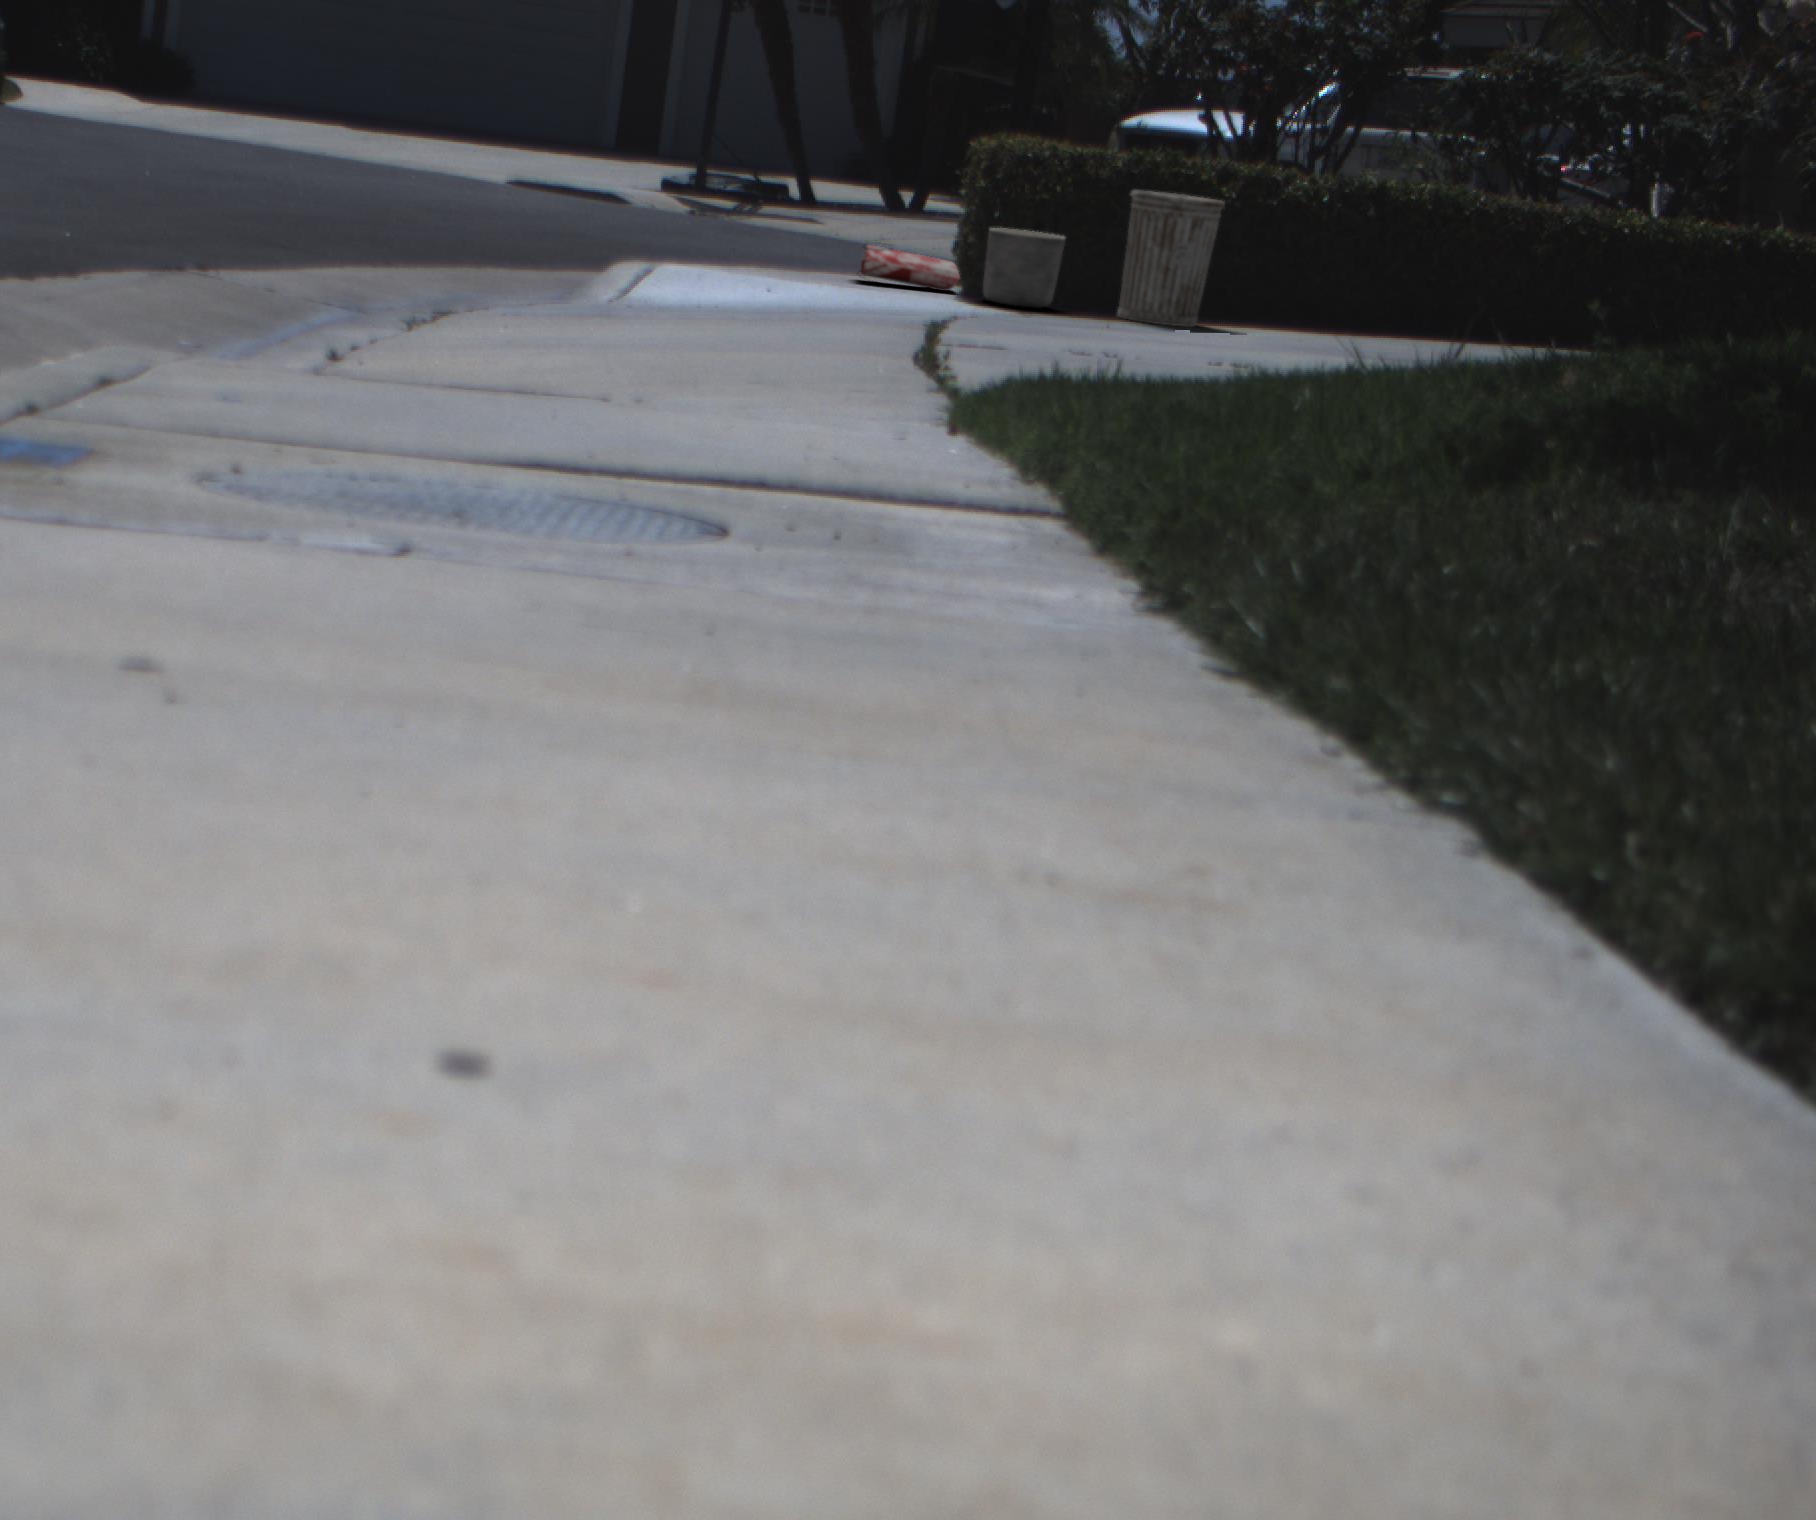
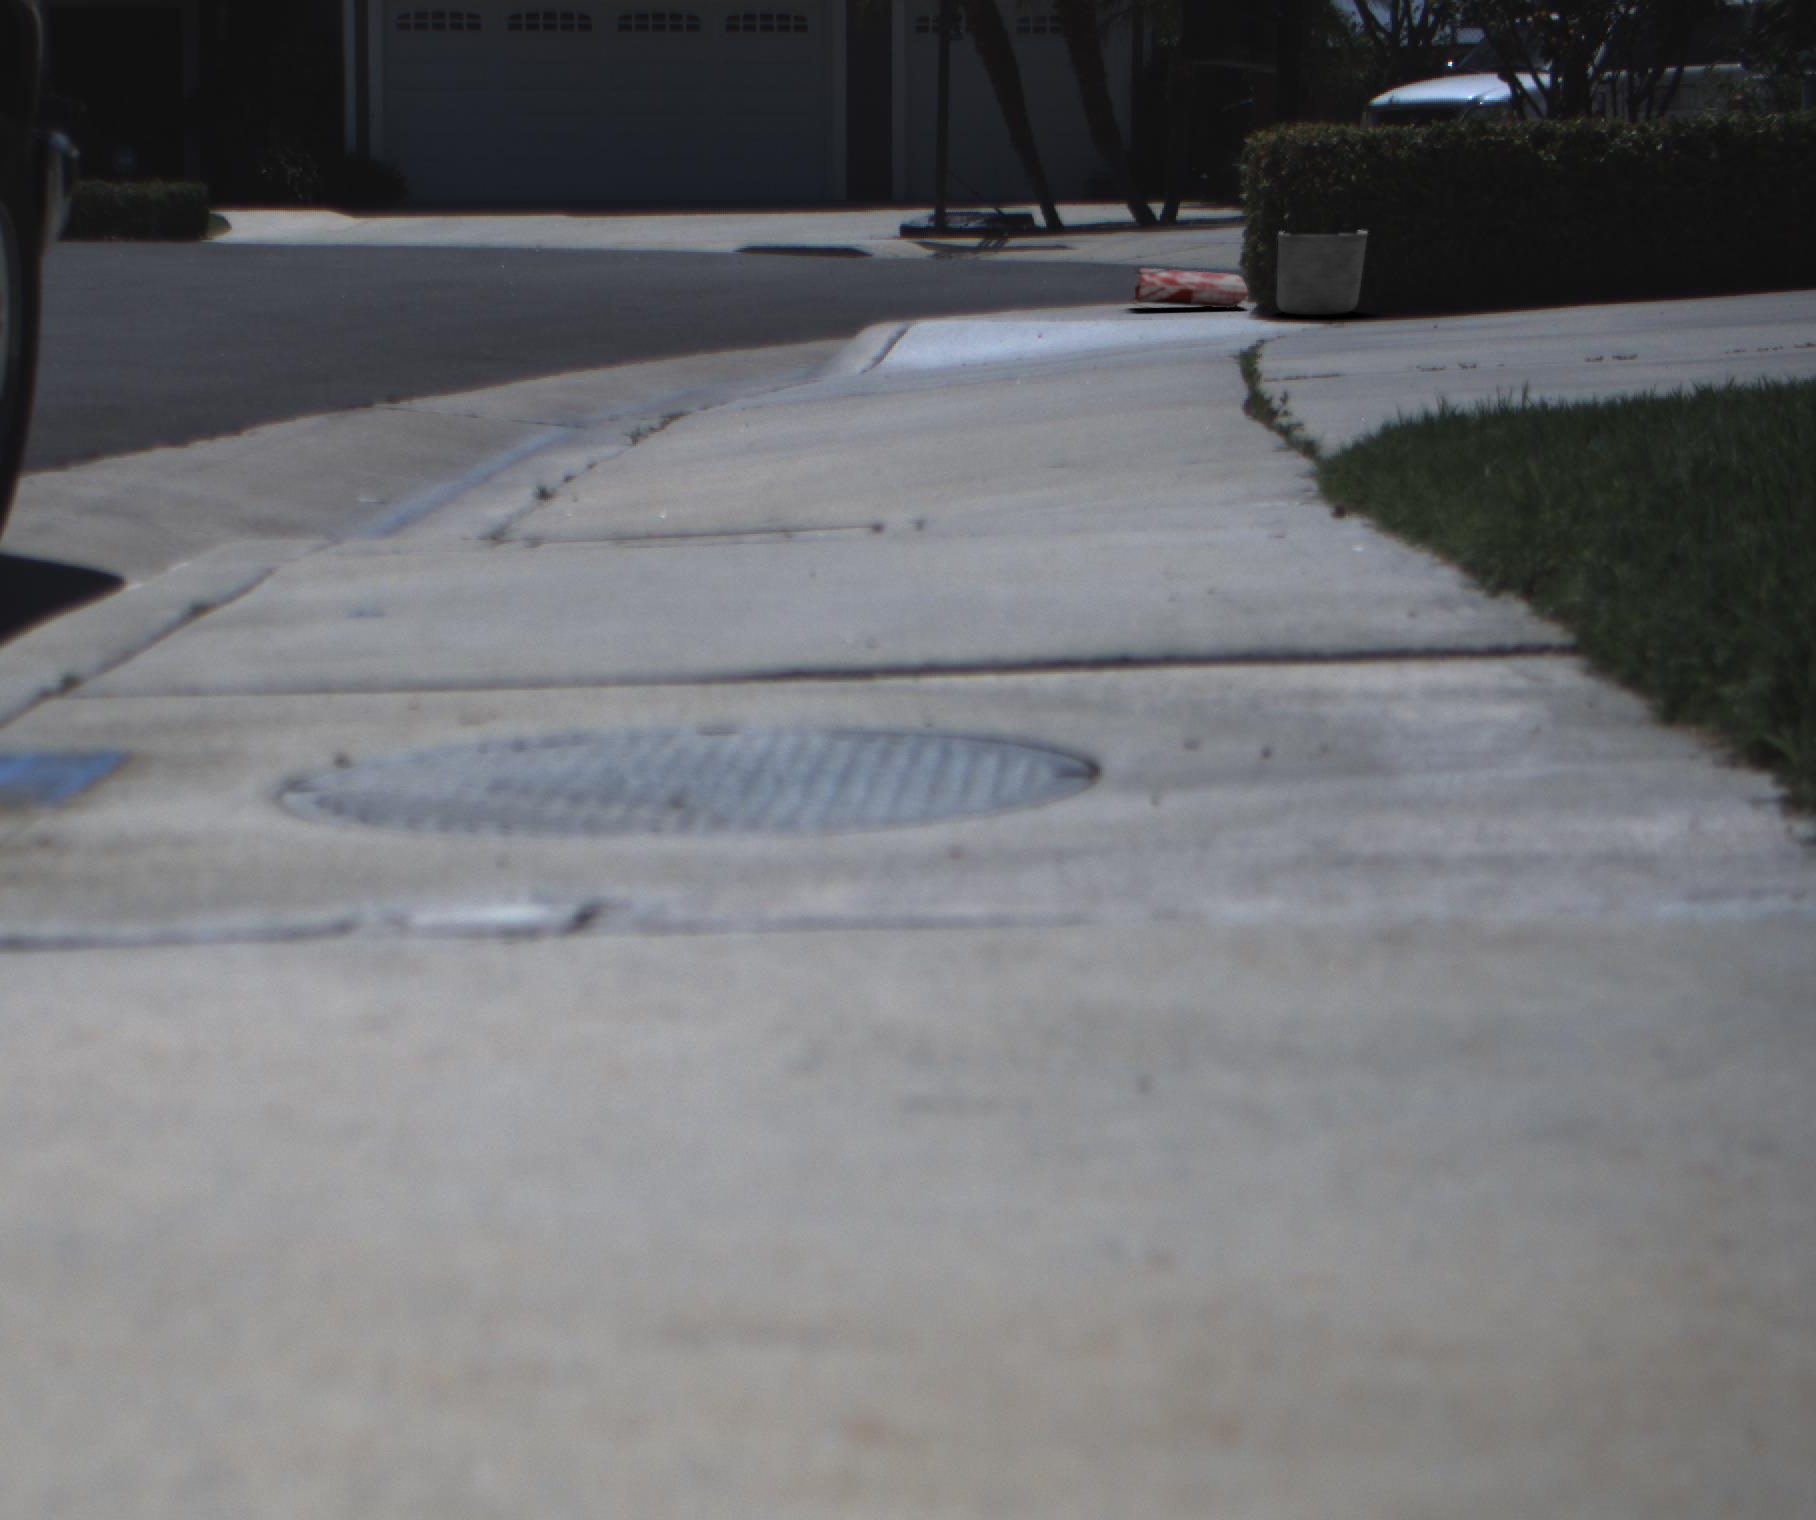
trash can: present [1118,191,1225,327] -> none [1434,166,1552,315]

